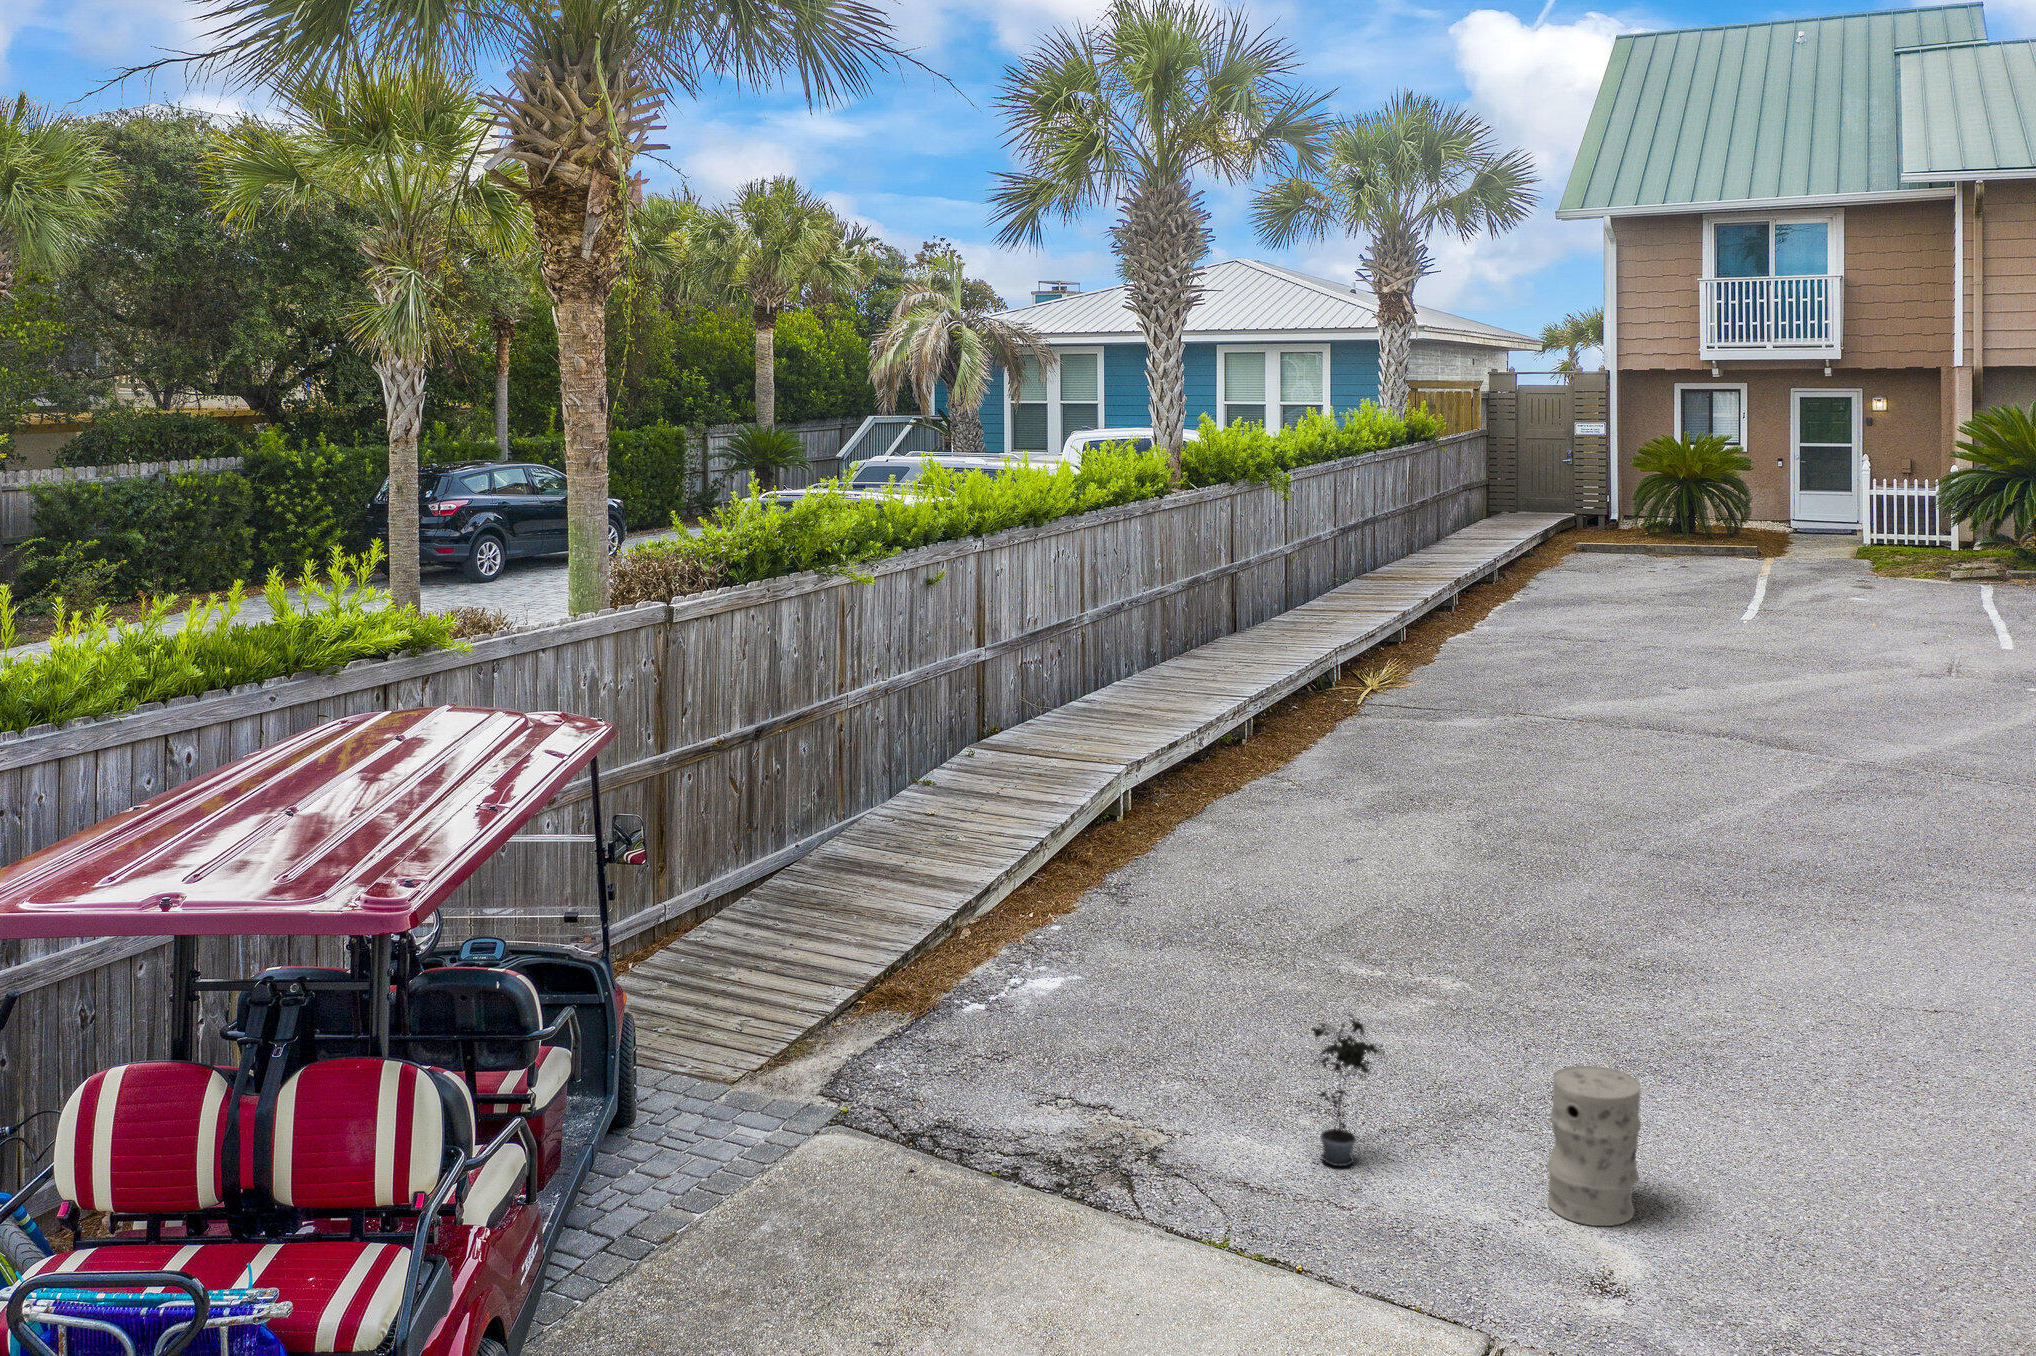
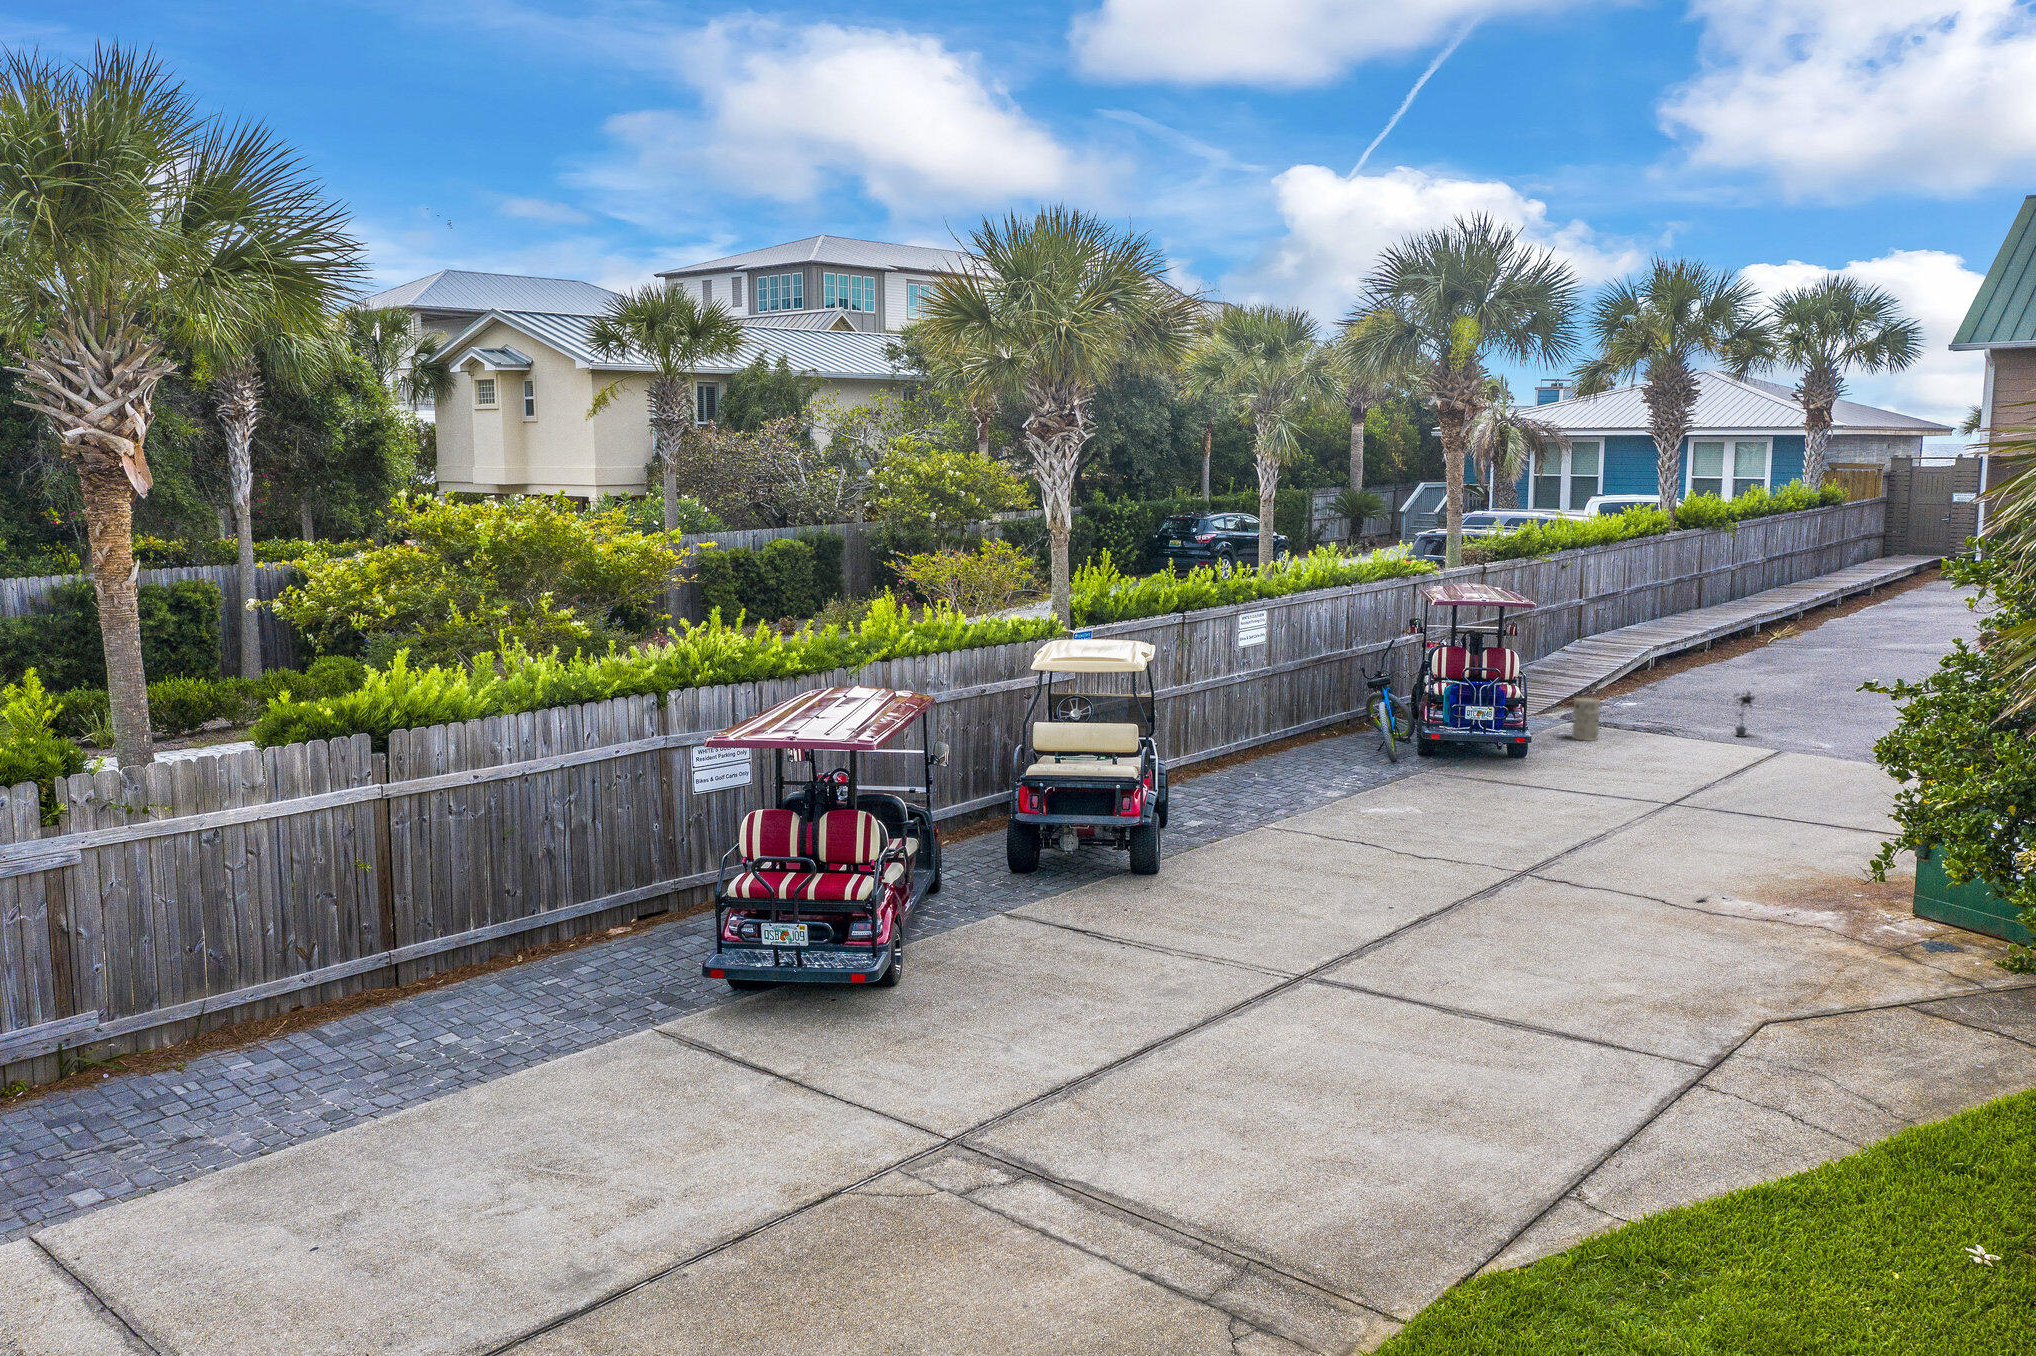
trash can: present [1547,1066,1641,1226] -> present [1573,698,1600,741]

